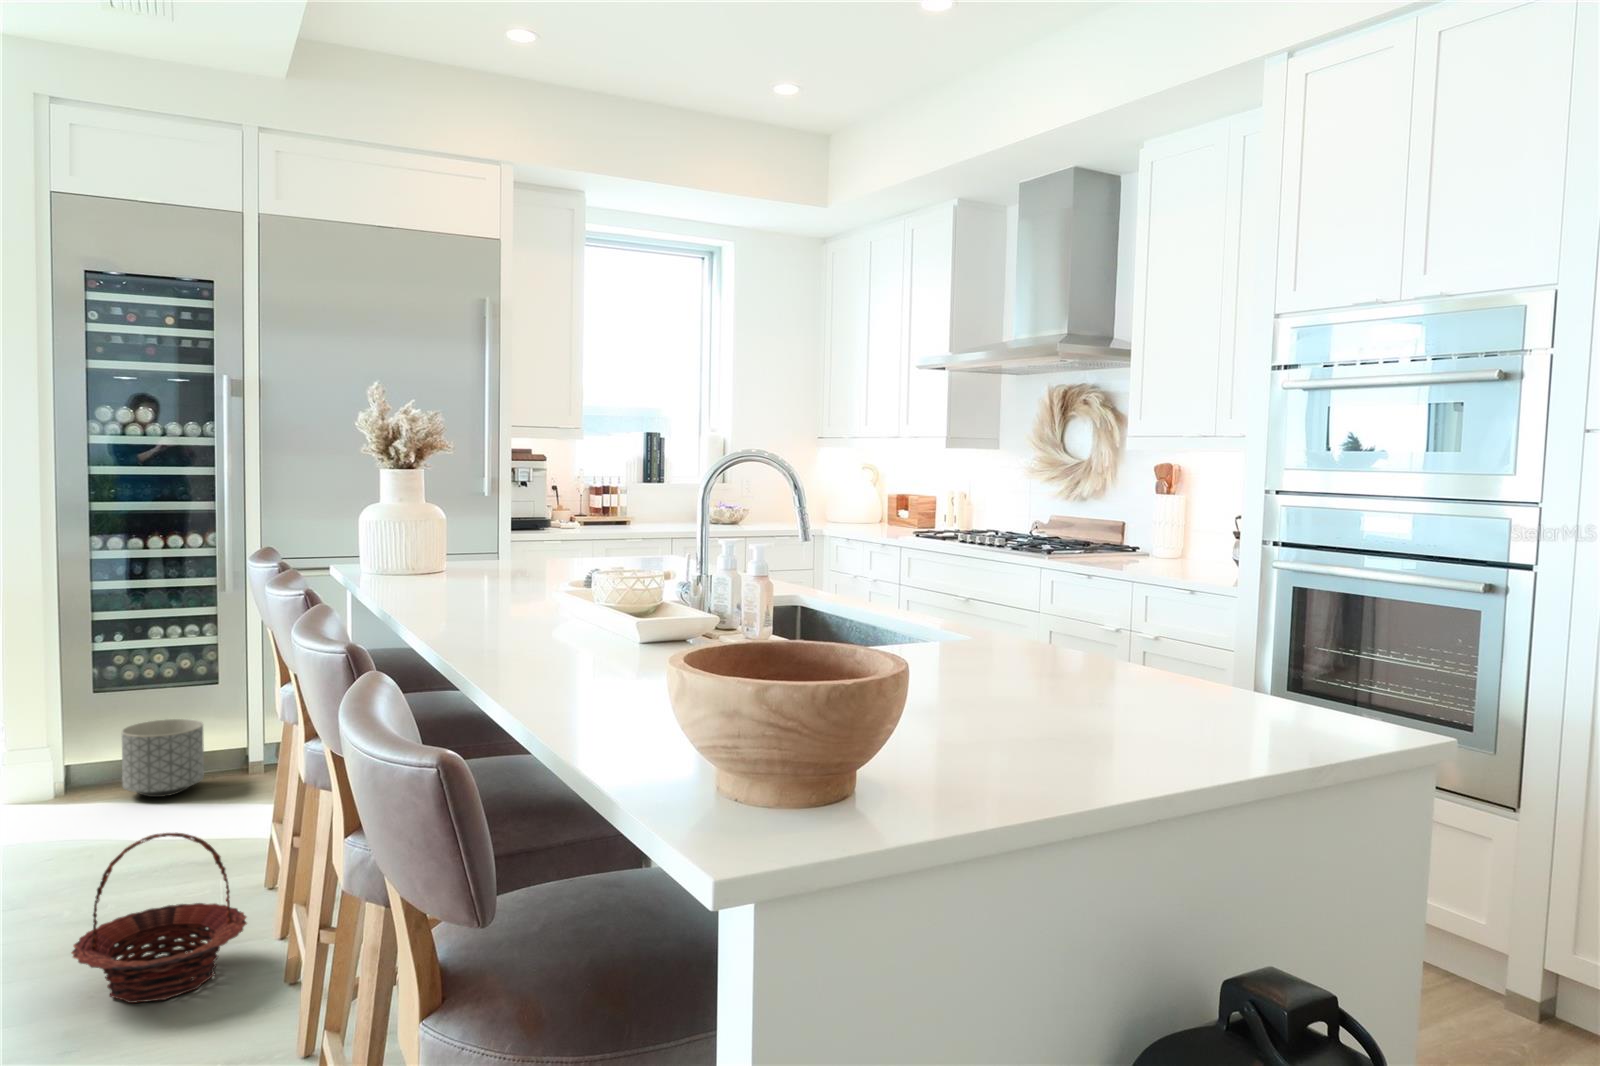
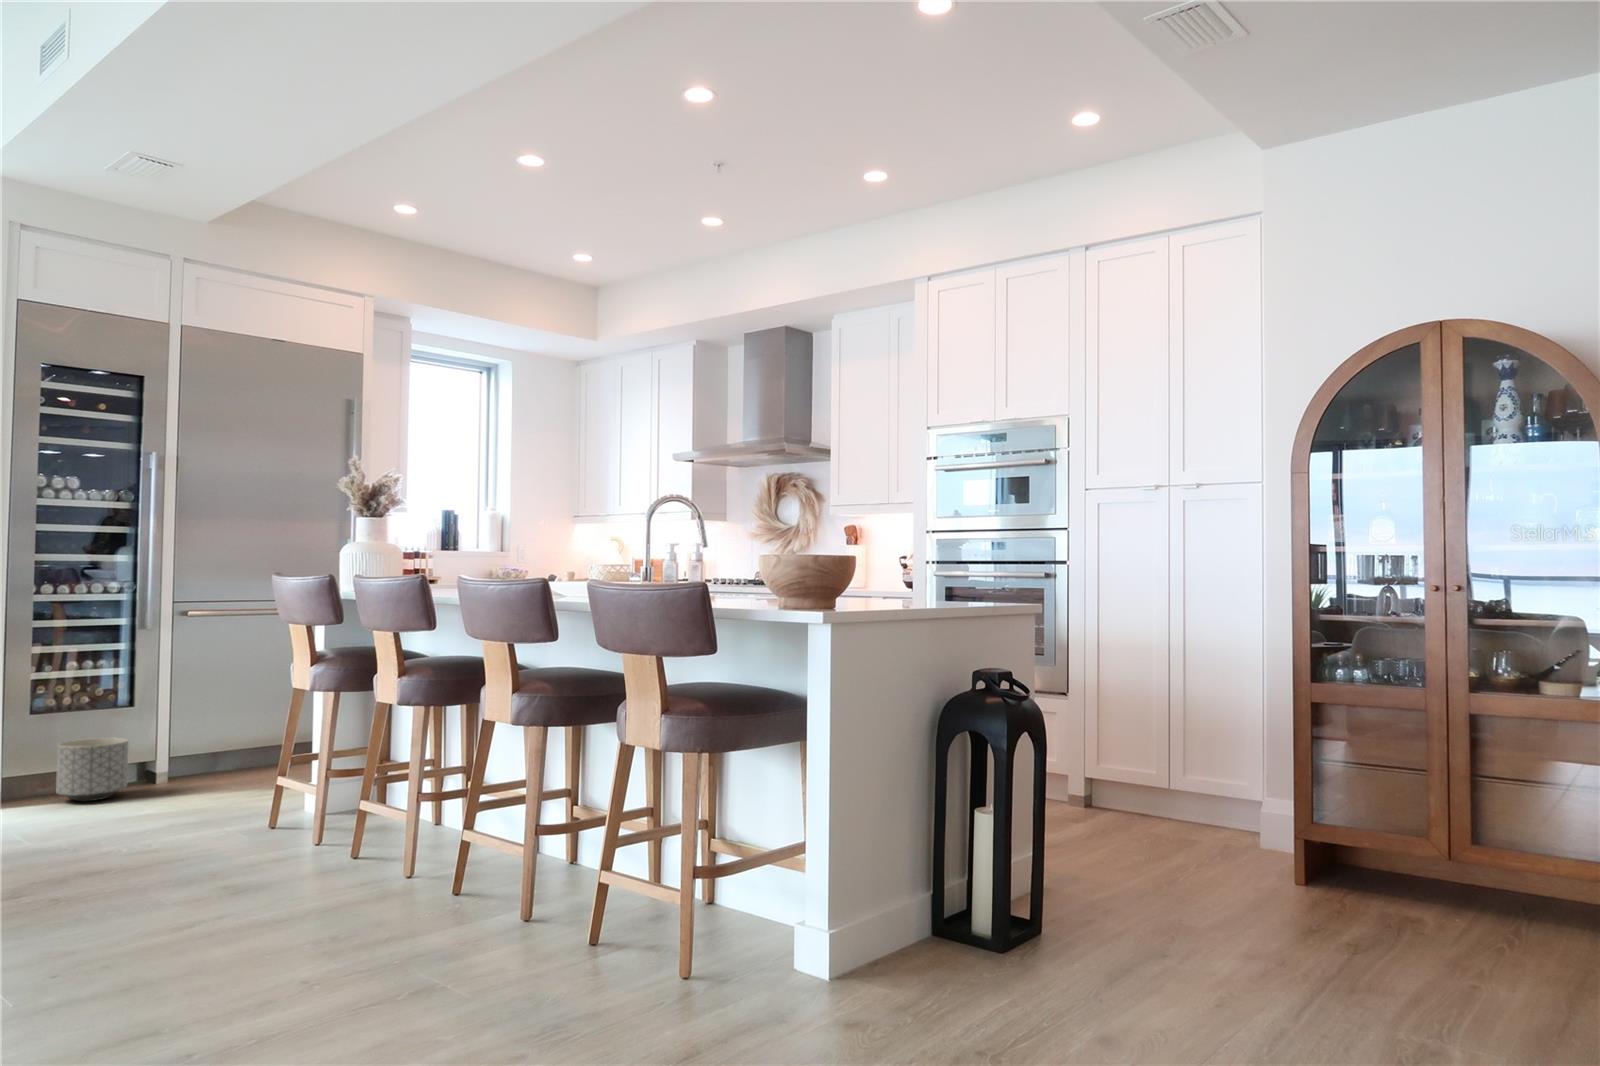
basket: present [71,833,247,1003] -> none [202,756,320,870]

